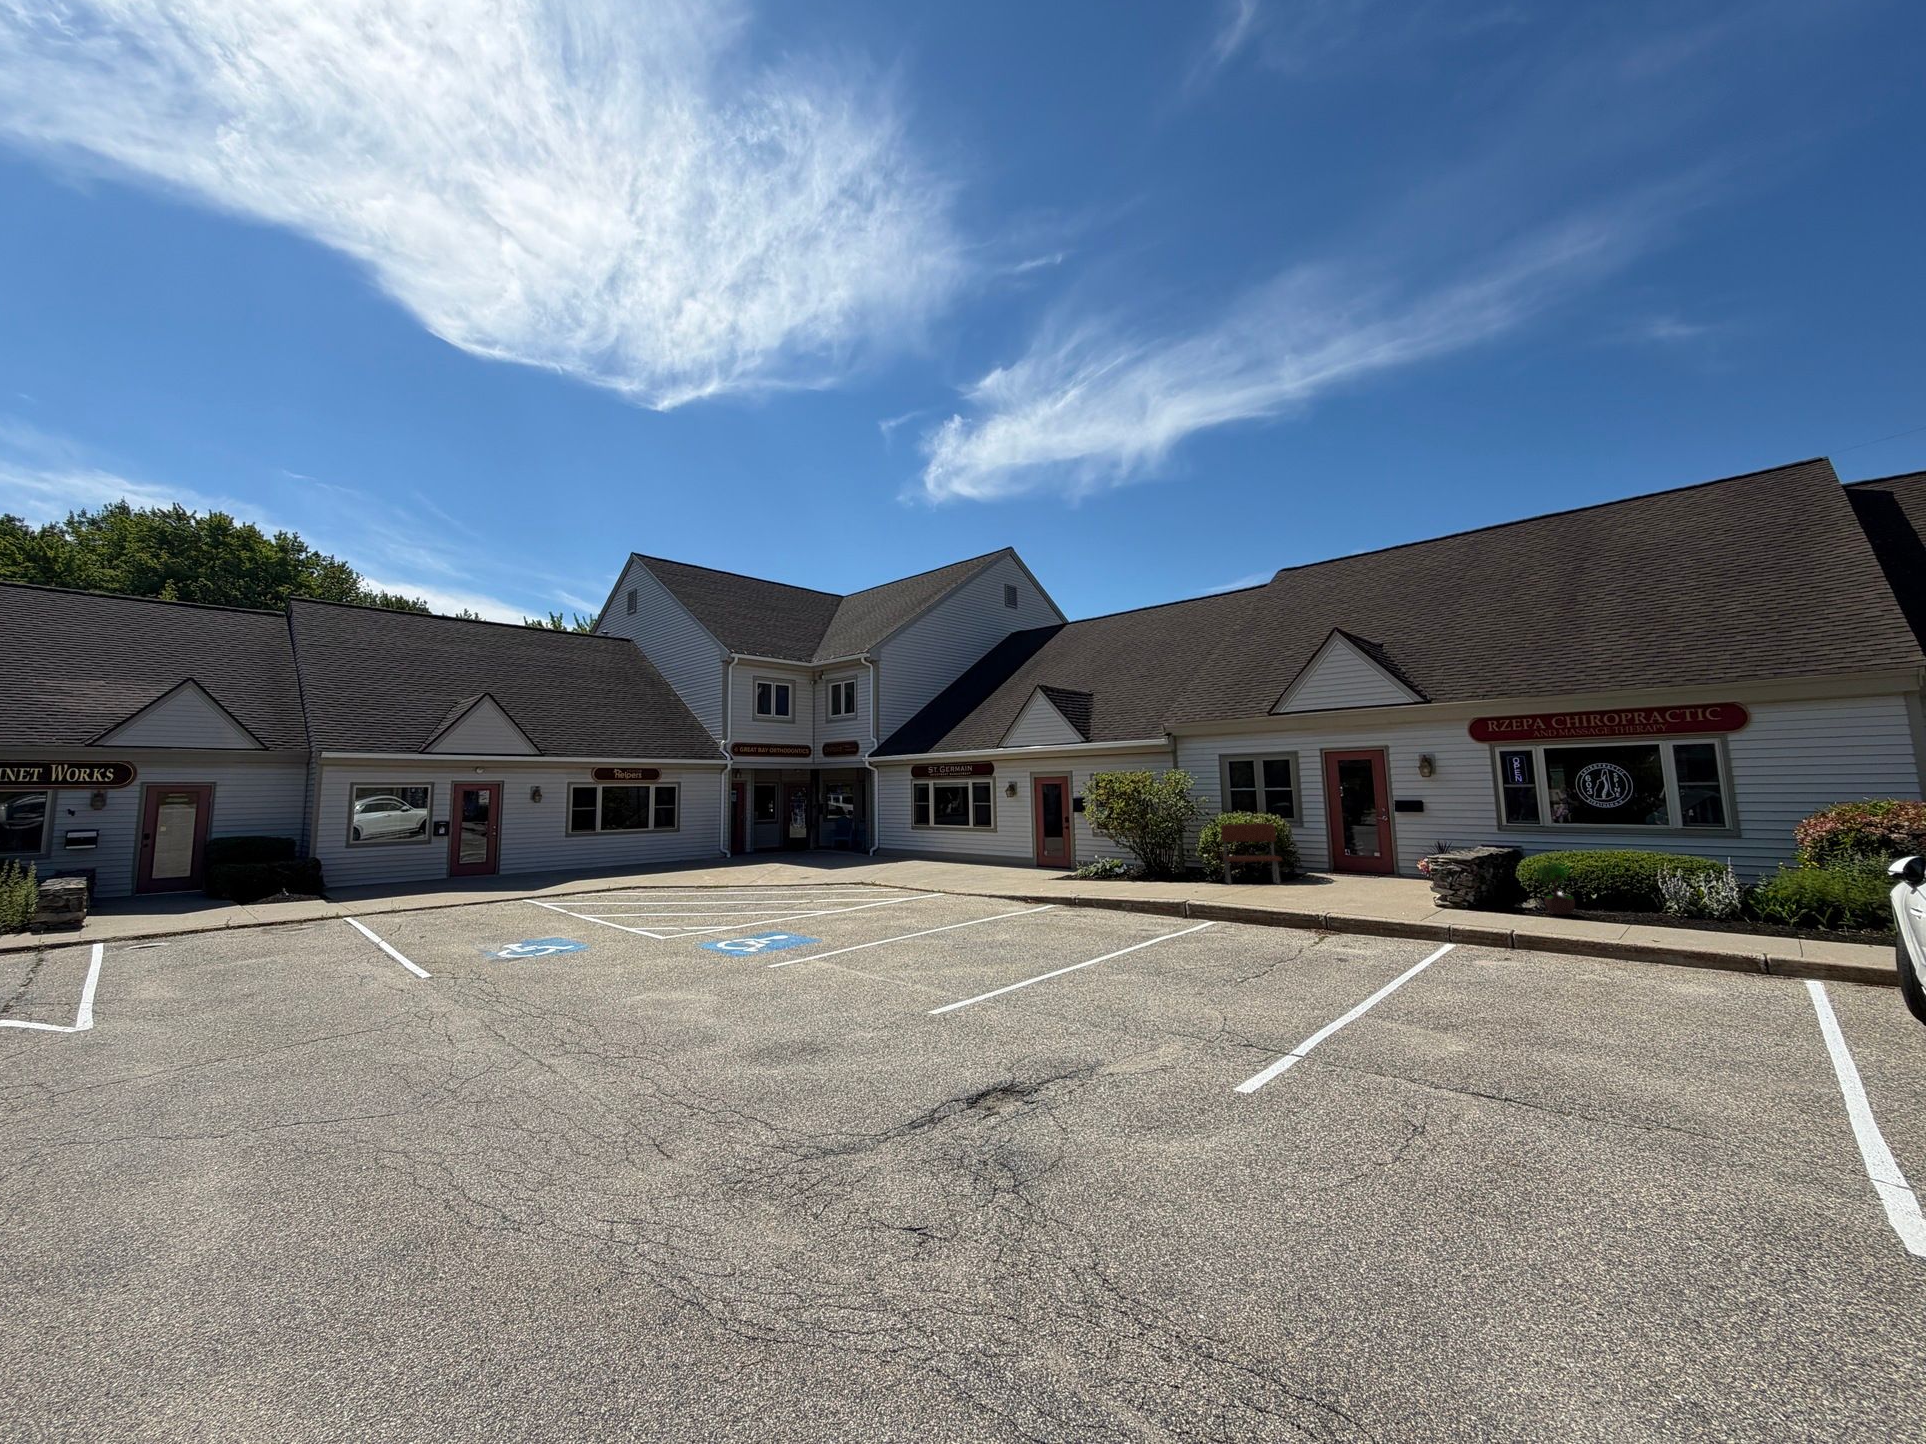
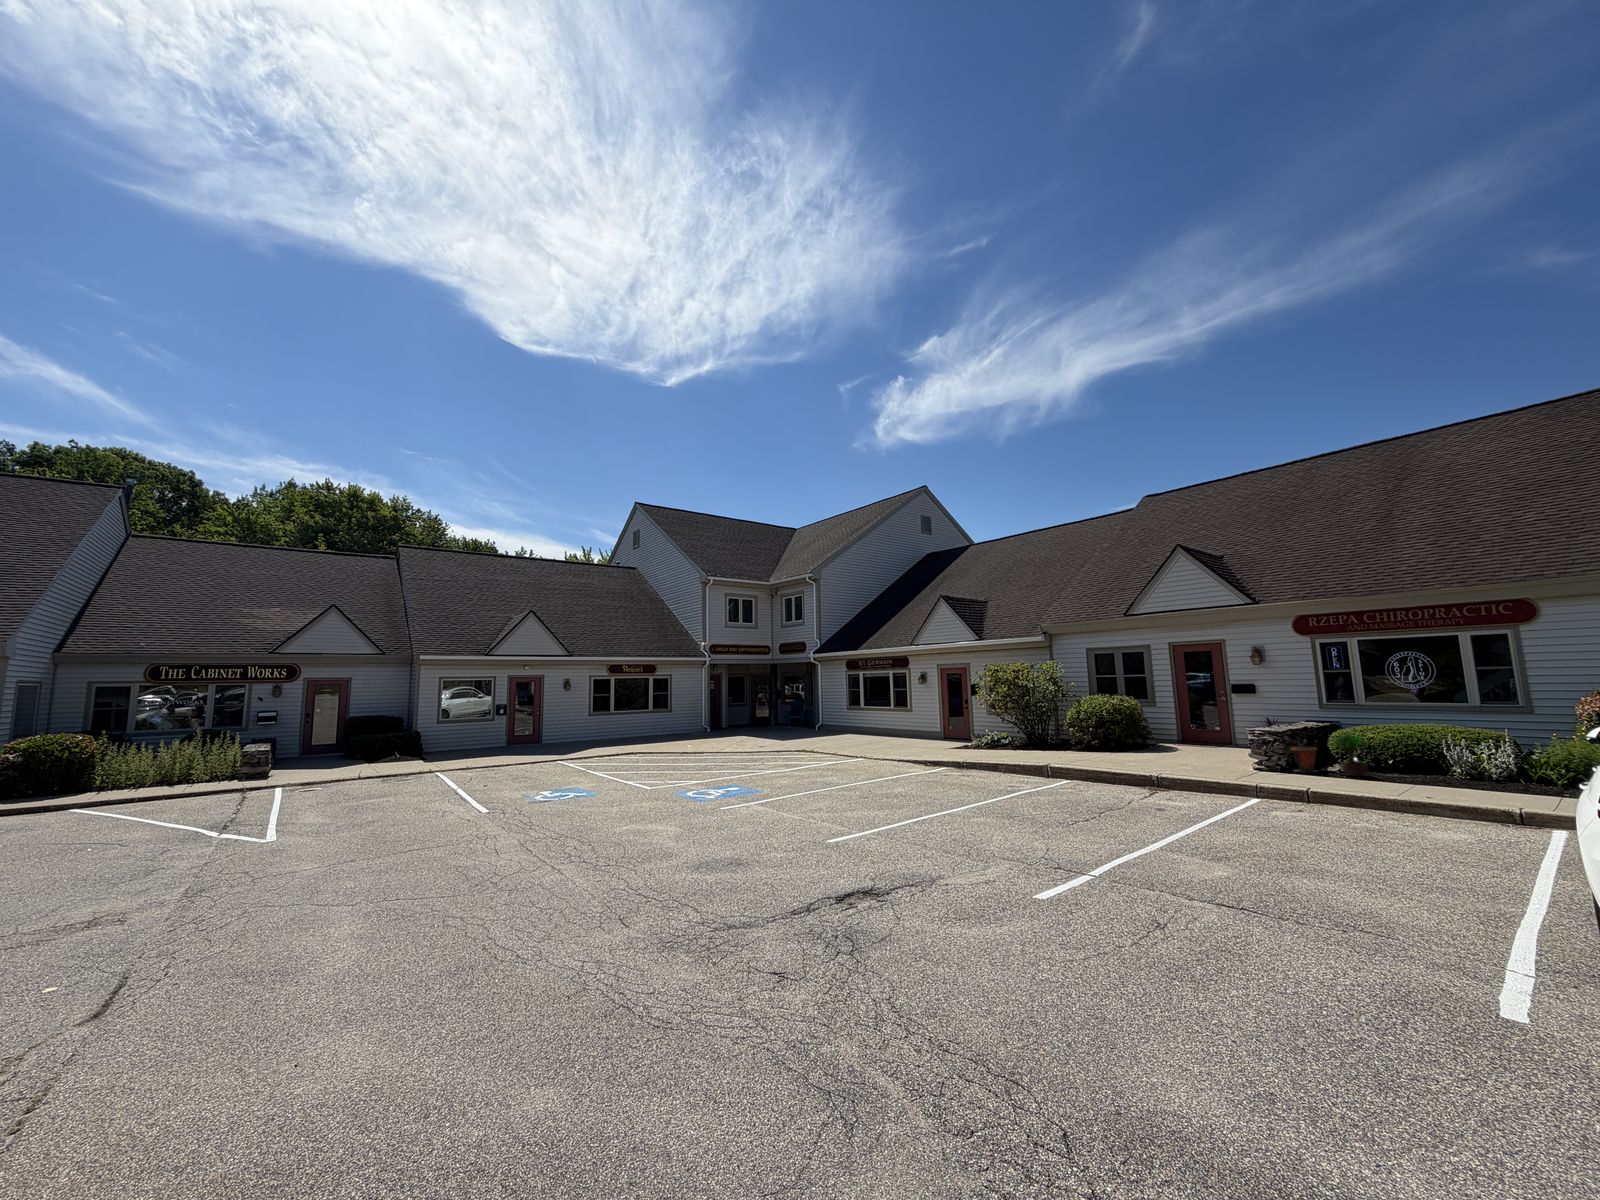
bench: present [1221,823,1282,884] -> none [1087,703,1136,752]
waste bin: none [1480,877,1517,910] -> present [1291,746,1317,772]

